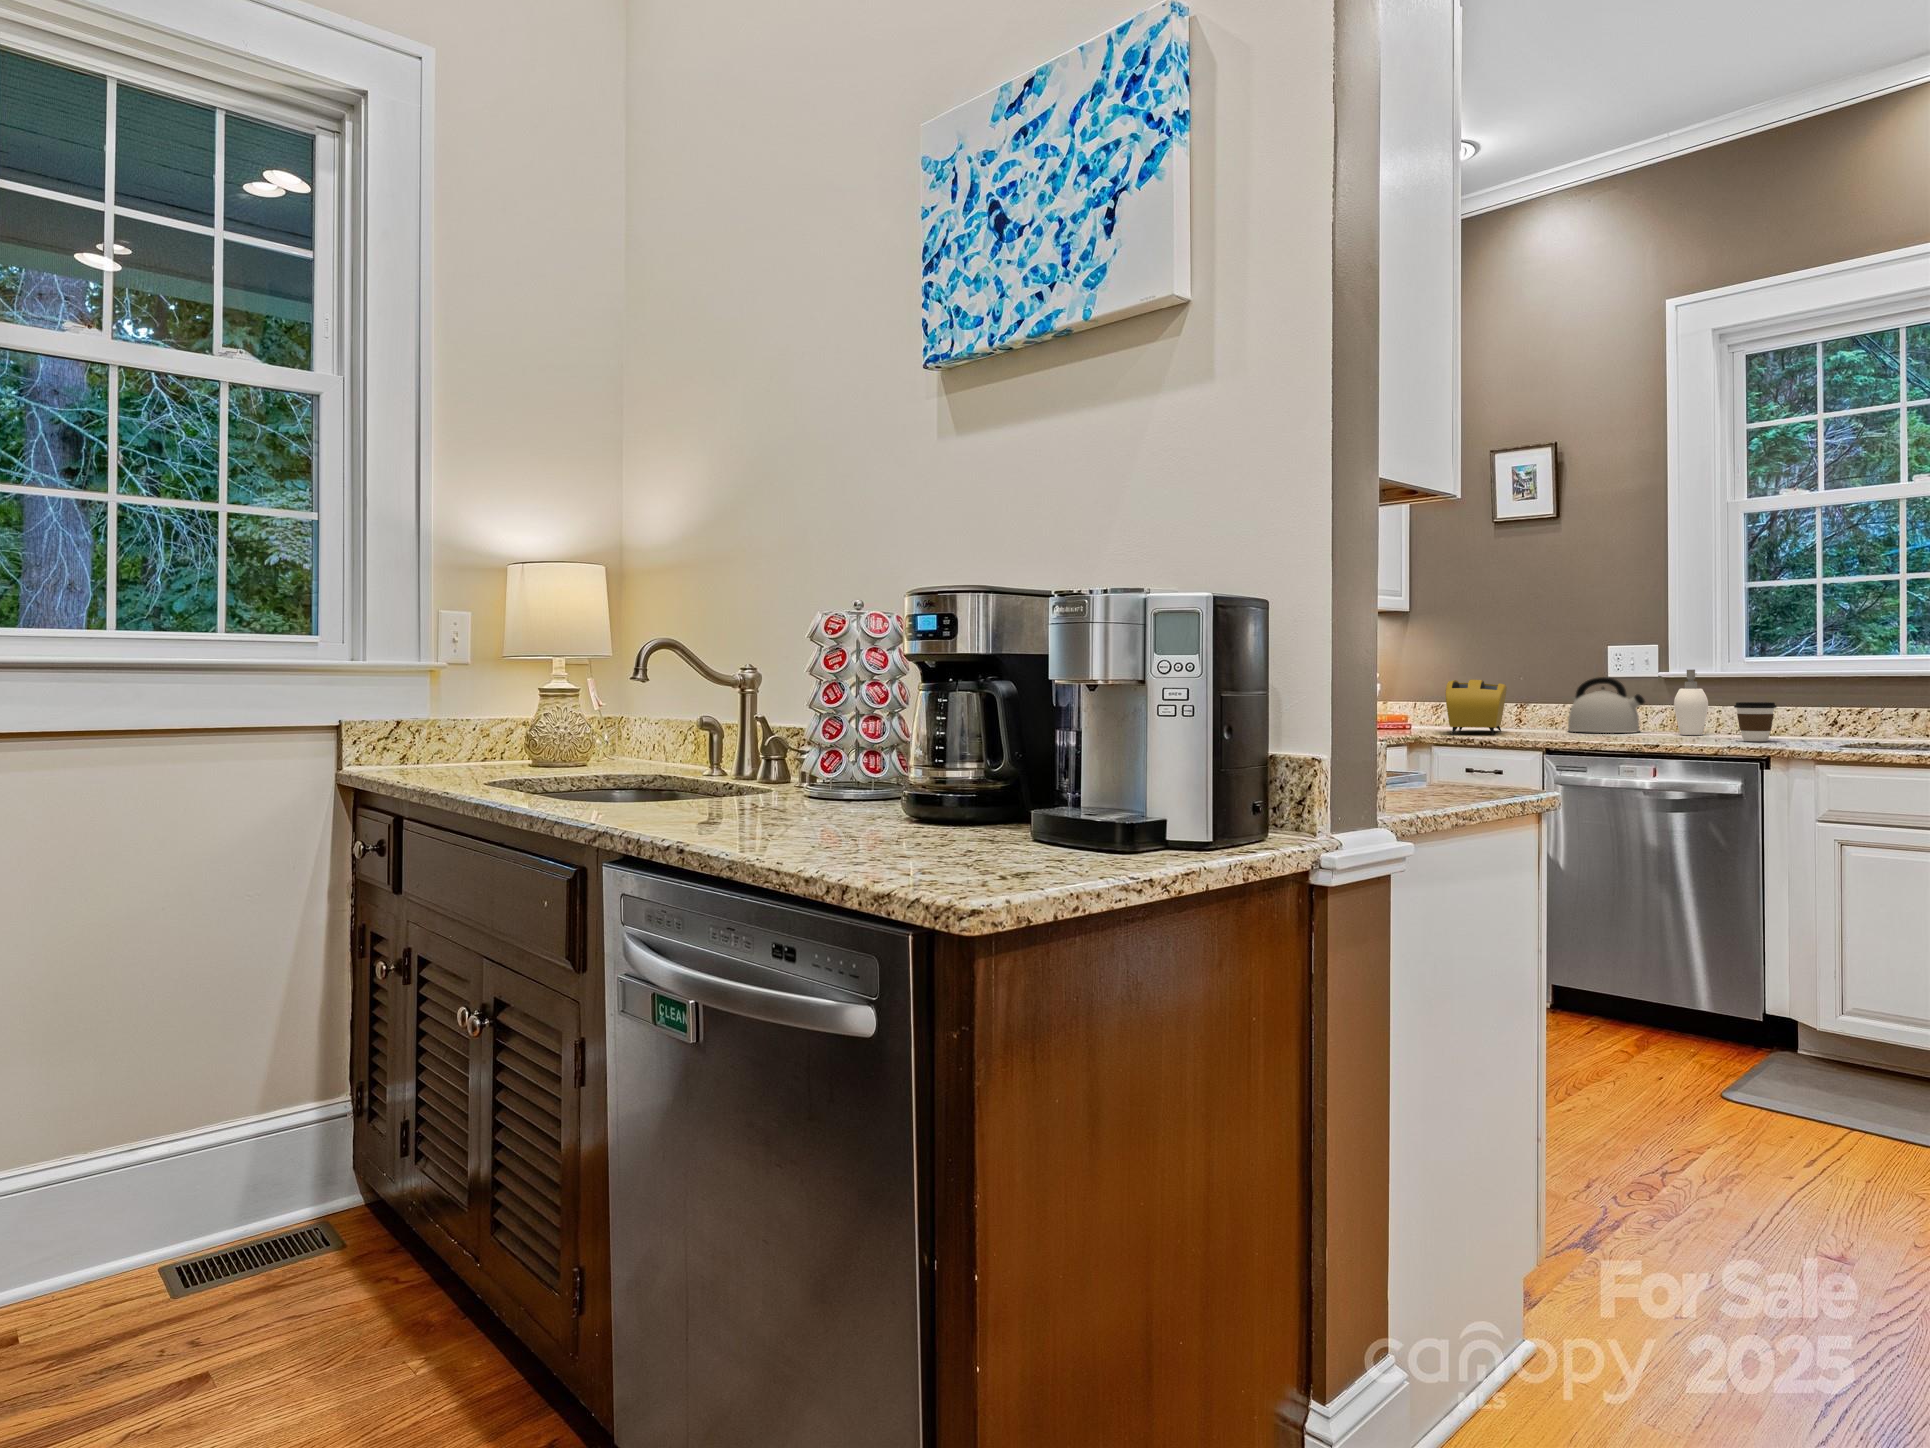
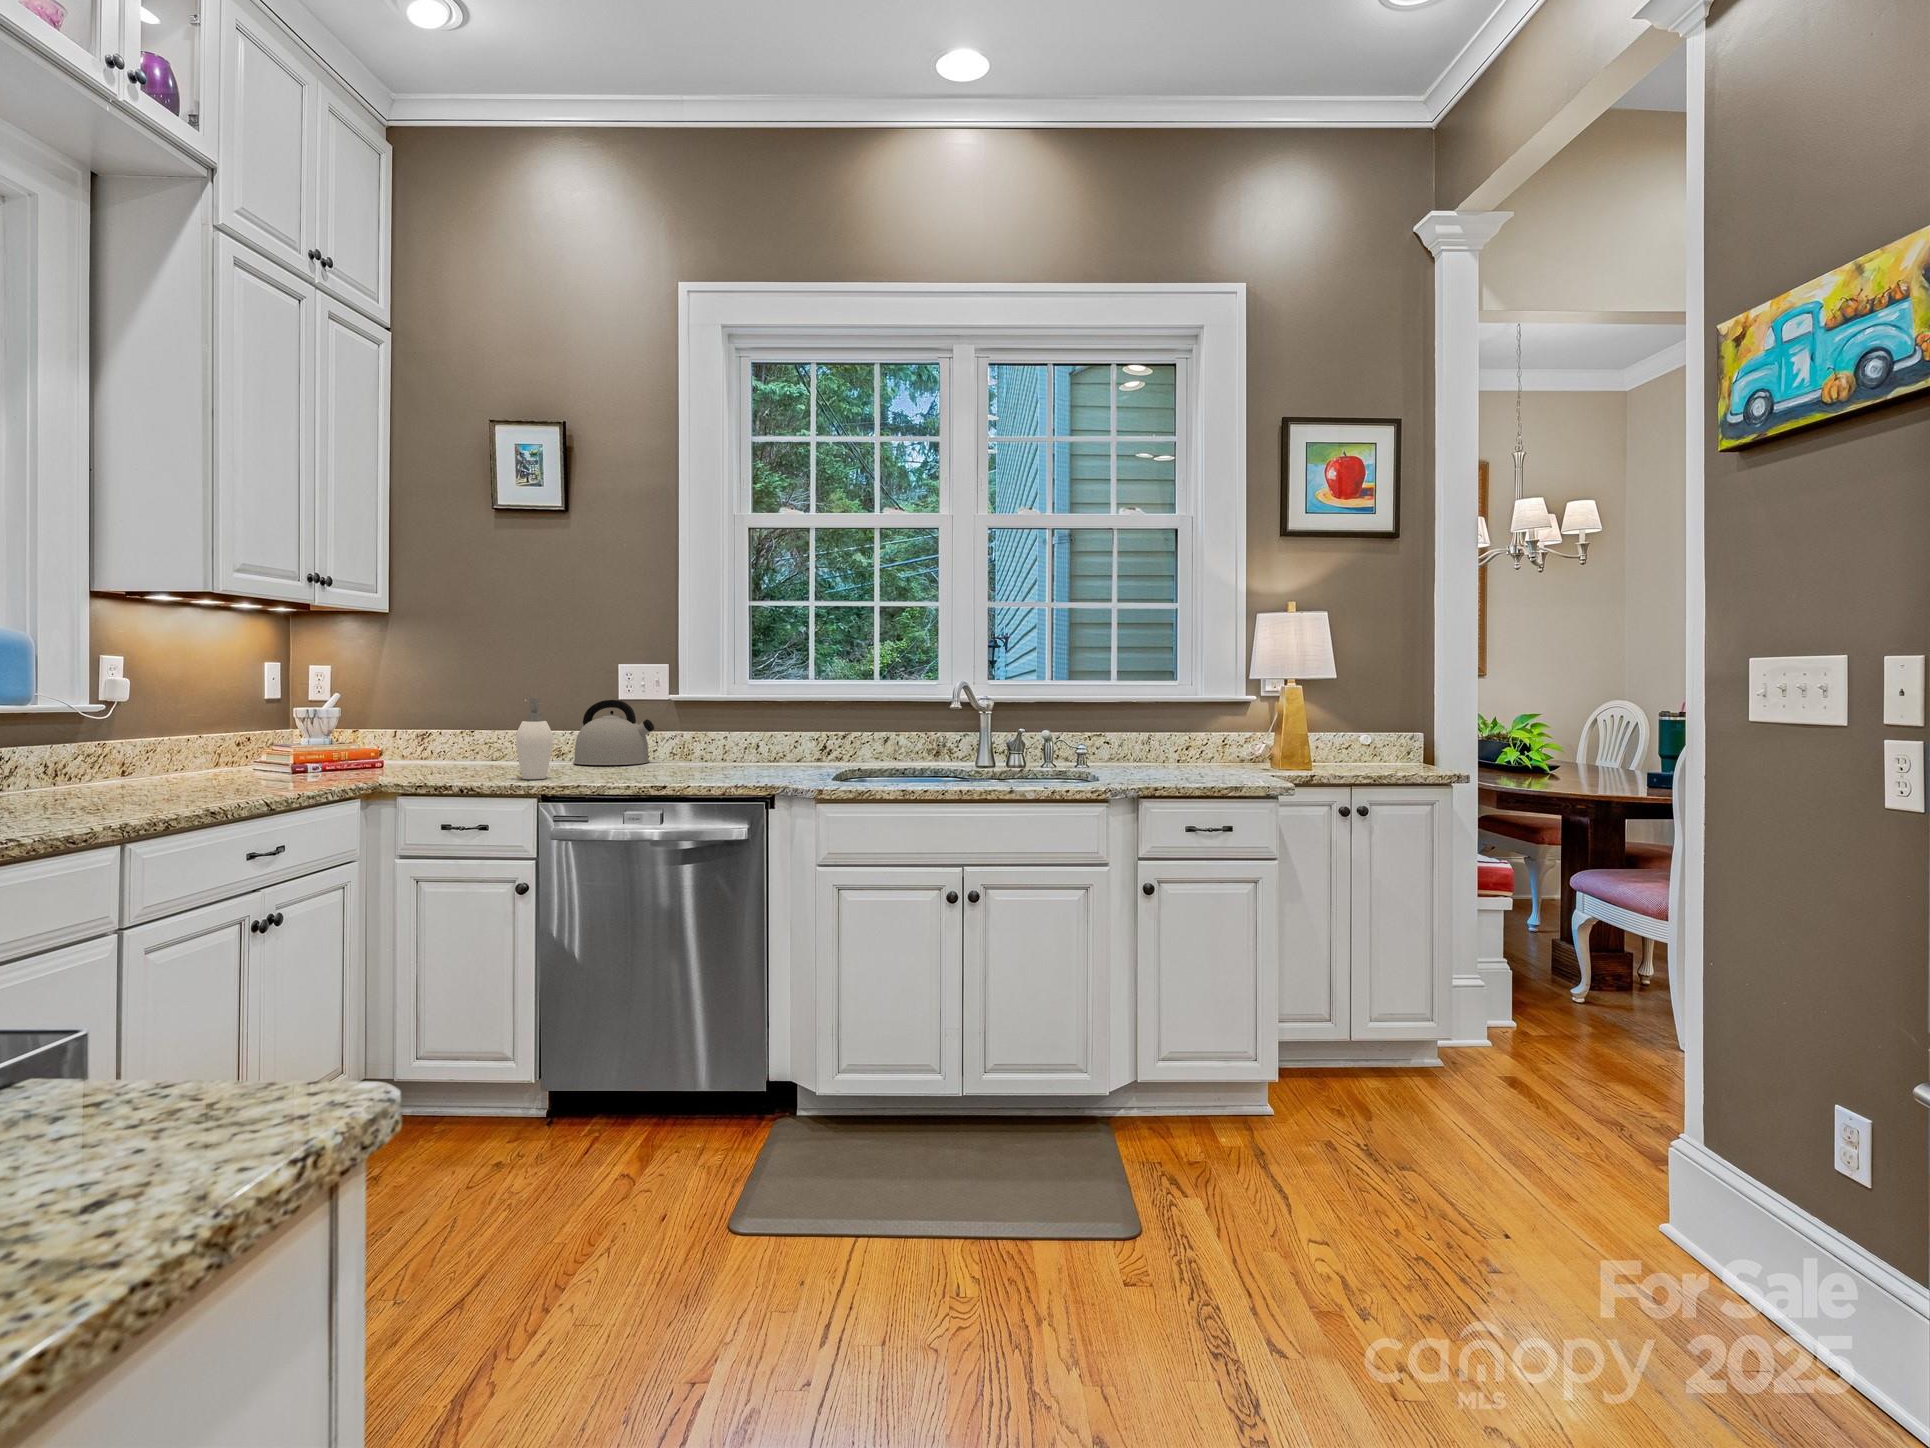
soap dispenser: present [1674,670,1708,735] -> present [516,698,553,779]
toaster: present [1446,679,1507,734] -> none [427,703,506,774]
coffee cup: present [1734,702,1777,741] -> none [740,730,778,774]

